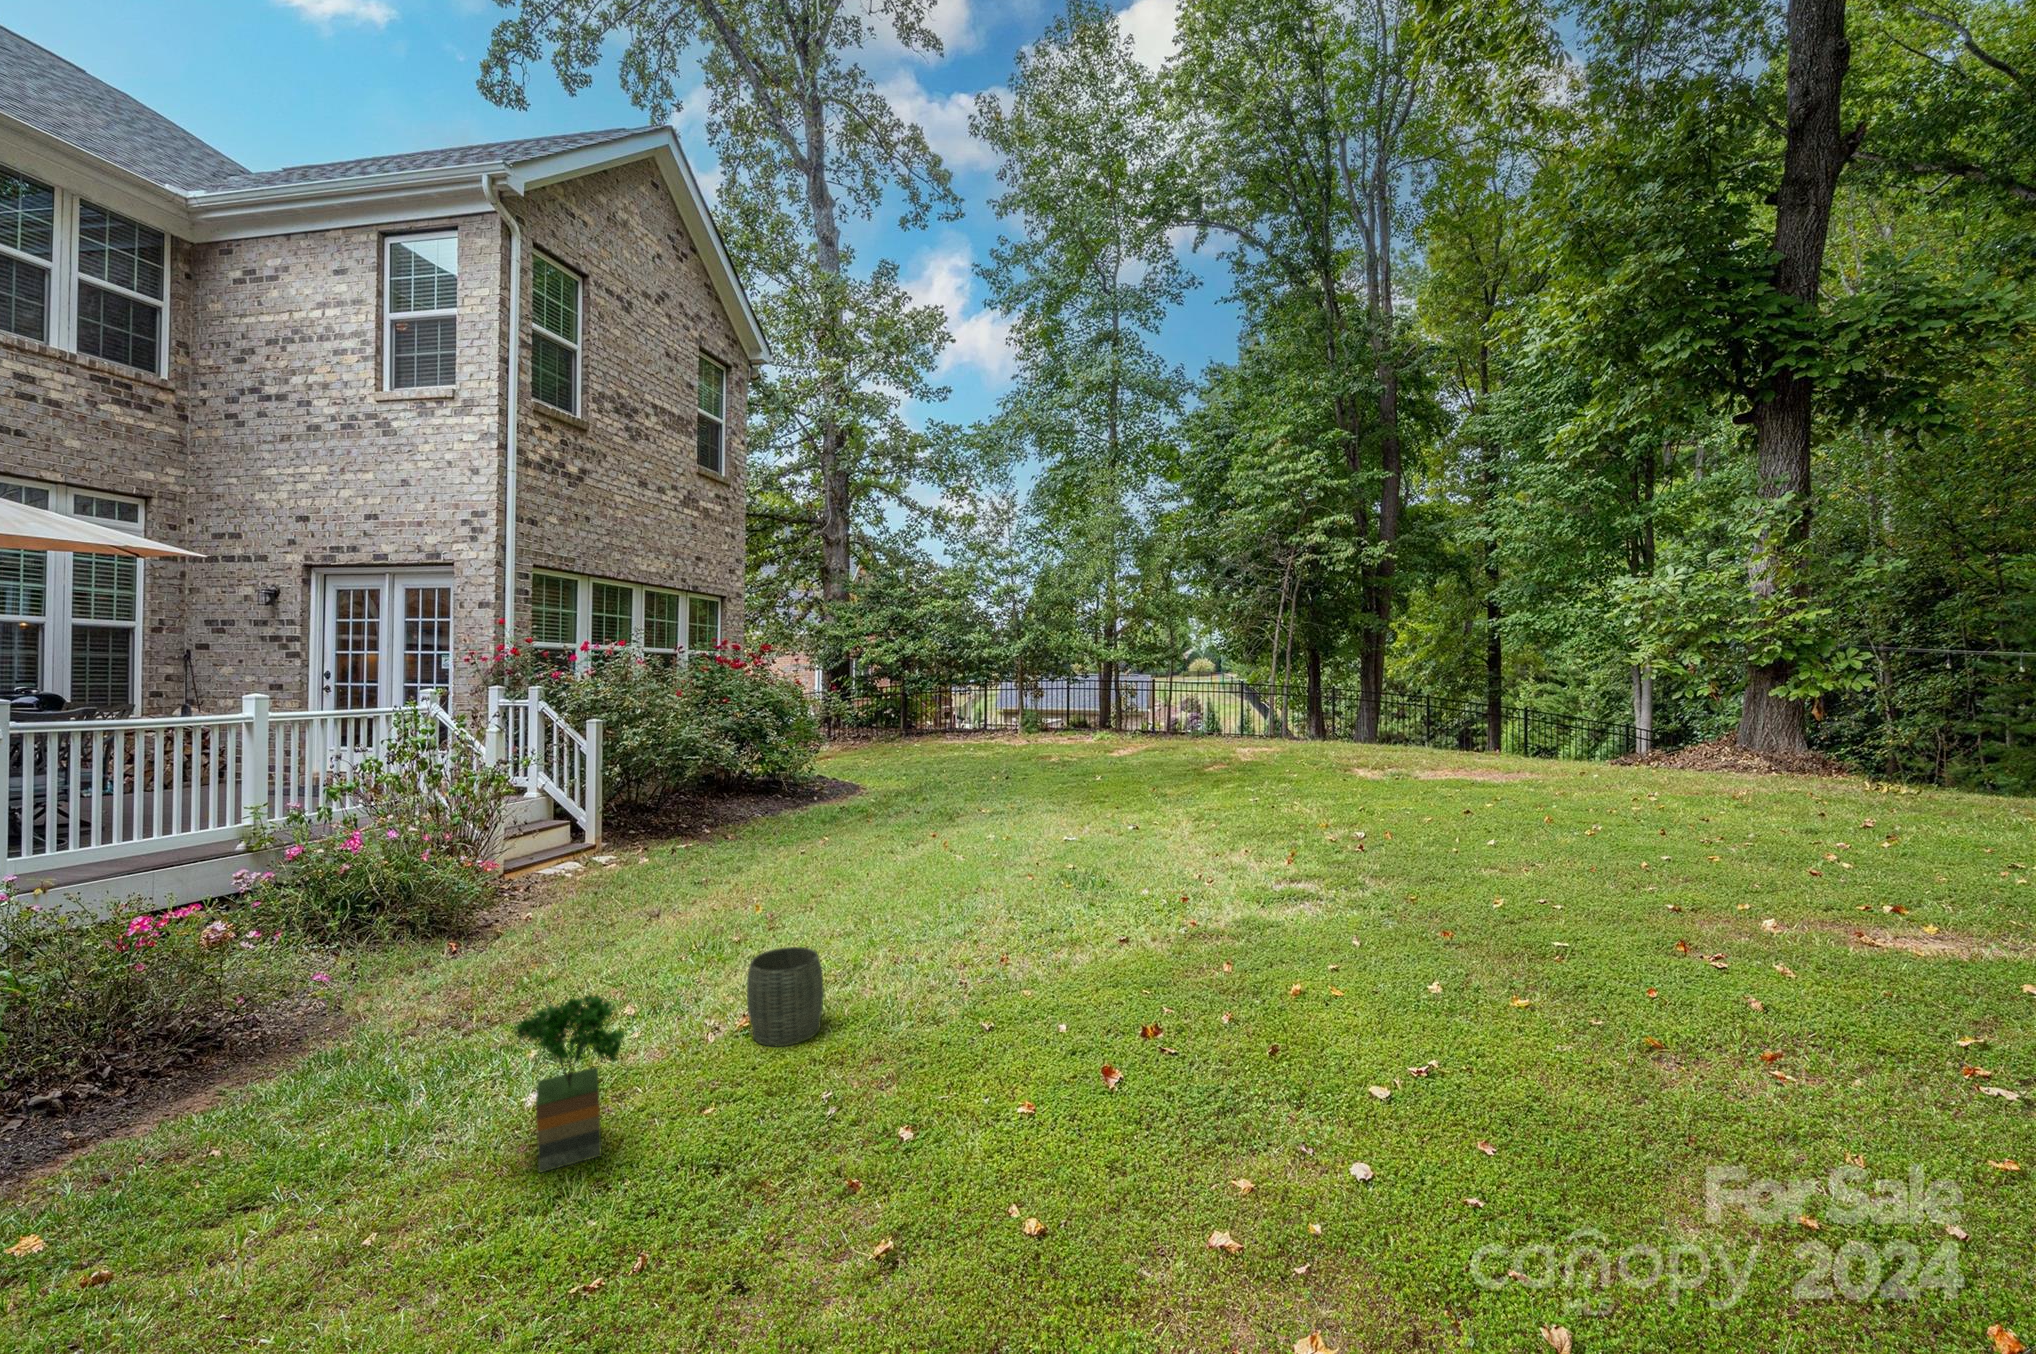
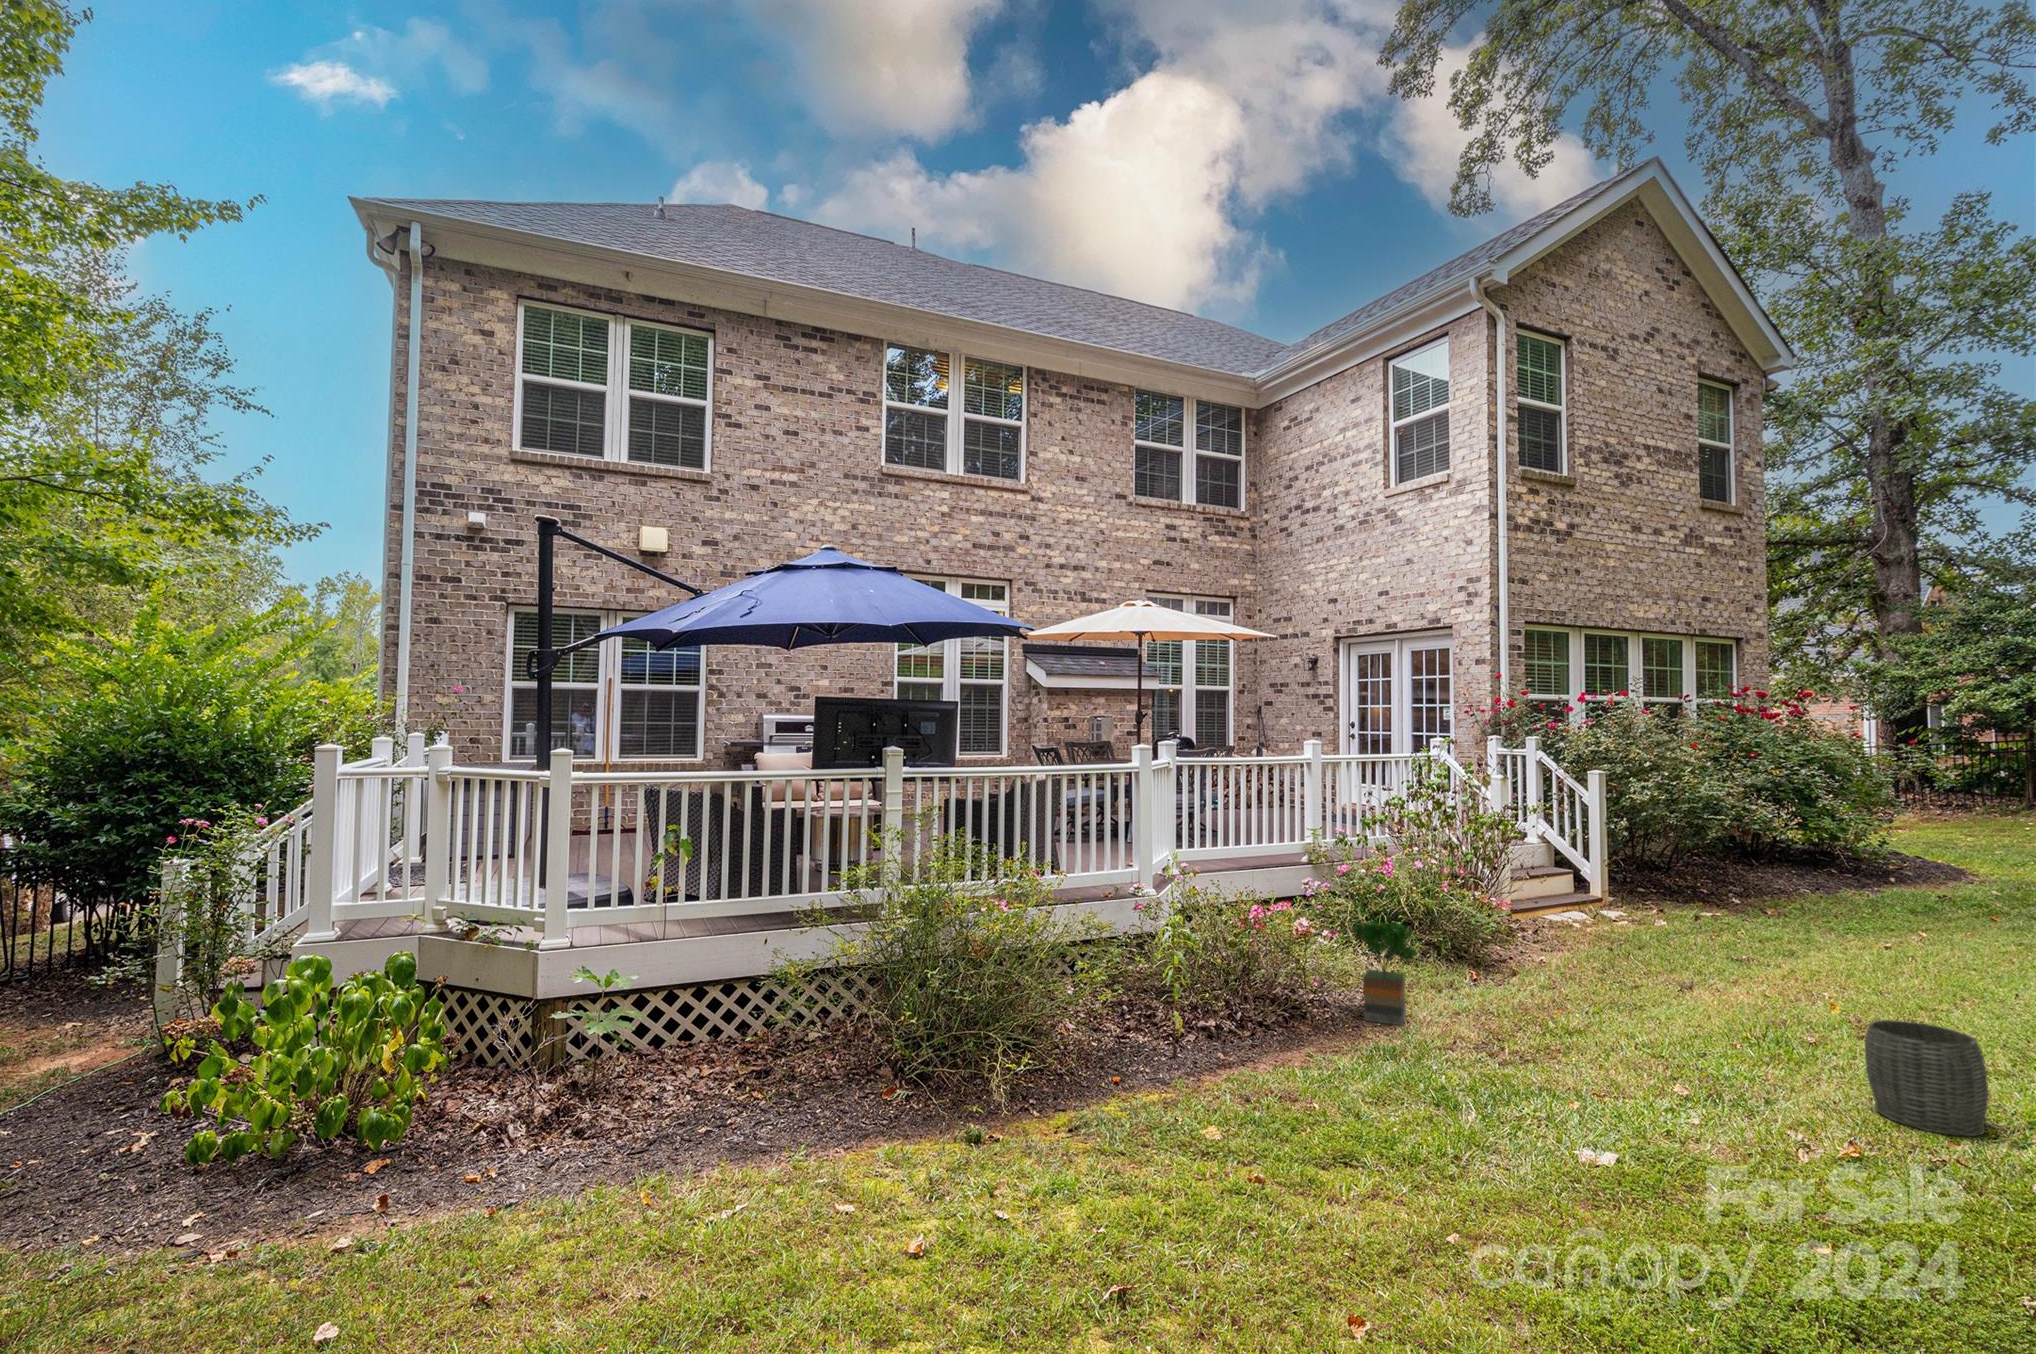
potted tree: present [513,994,625,1172] -> present [1352,921,1417,1026]

